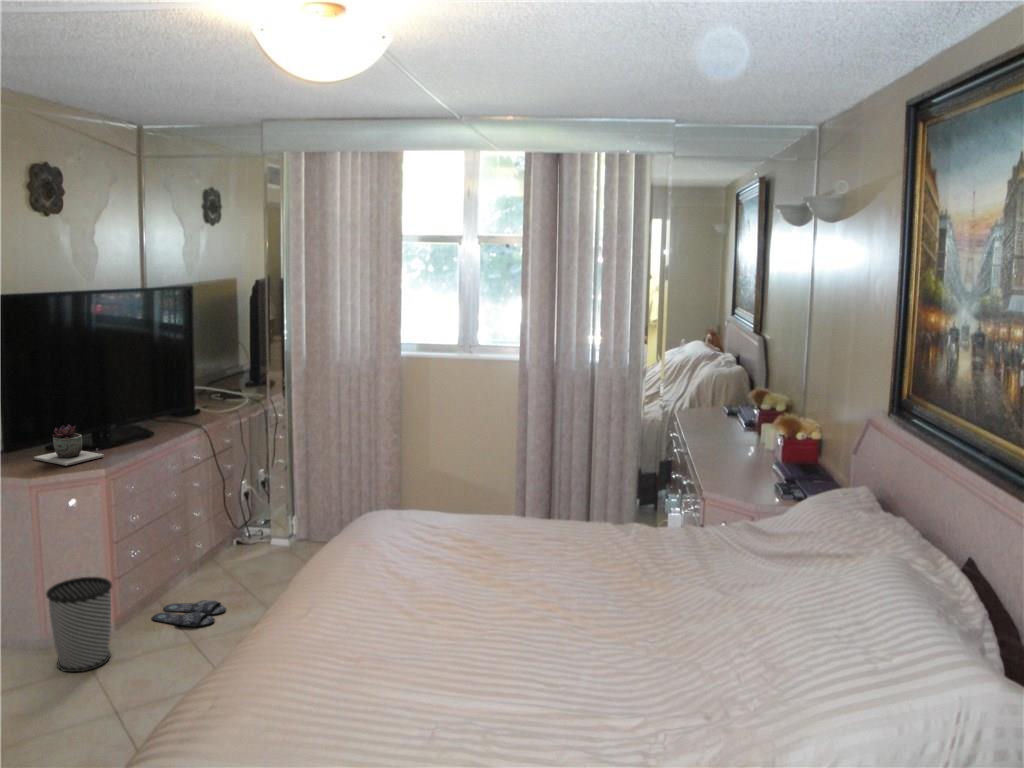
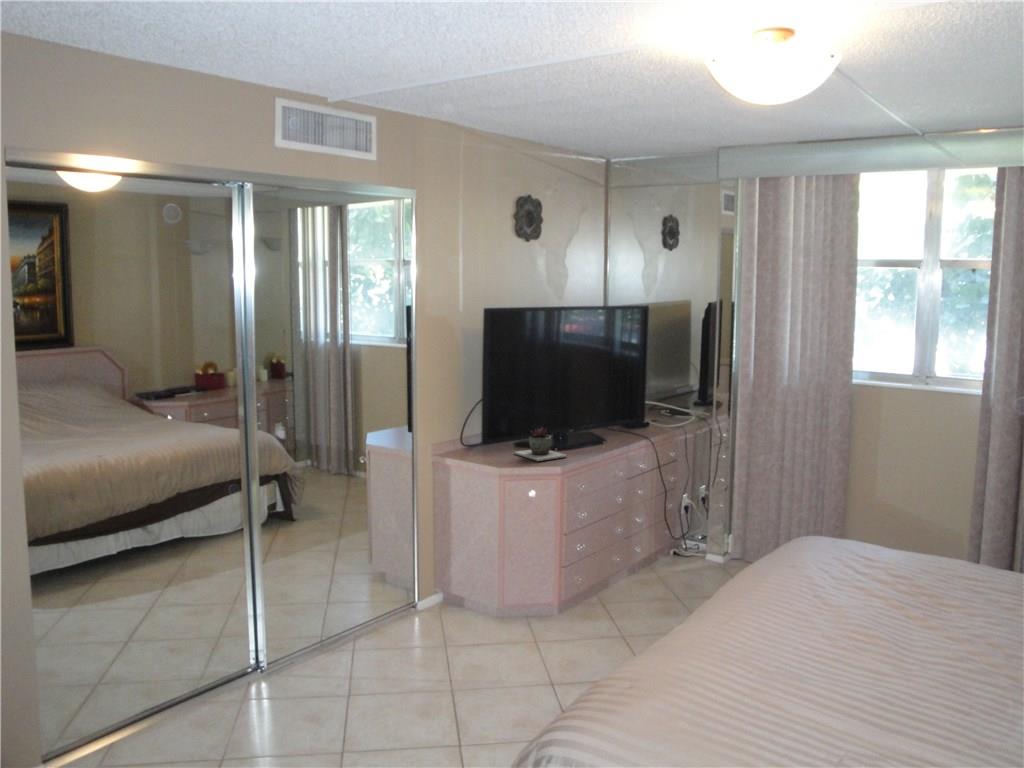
wastebasket: present [46,577,112,672] -> none [518,557,568,636]
slippers: present [152,600,226,627] -> none [597,596,660,618]

